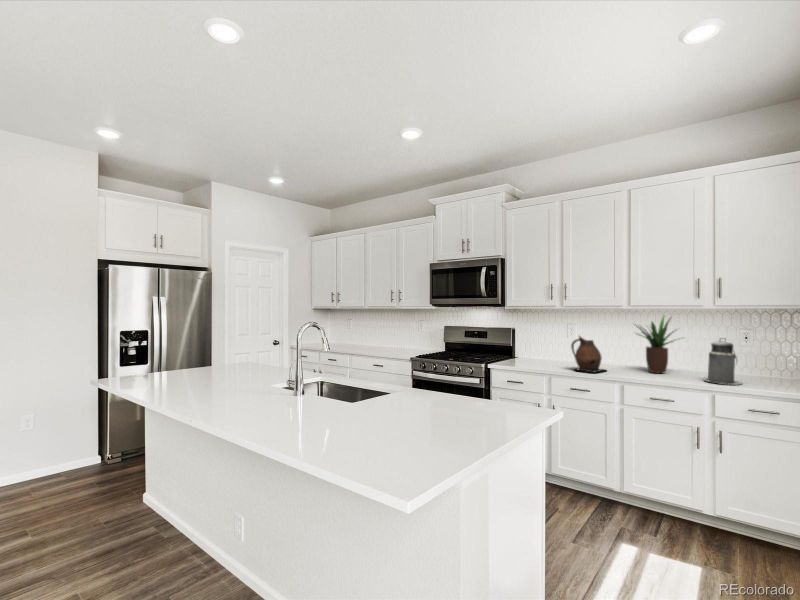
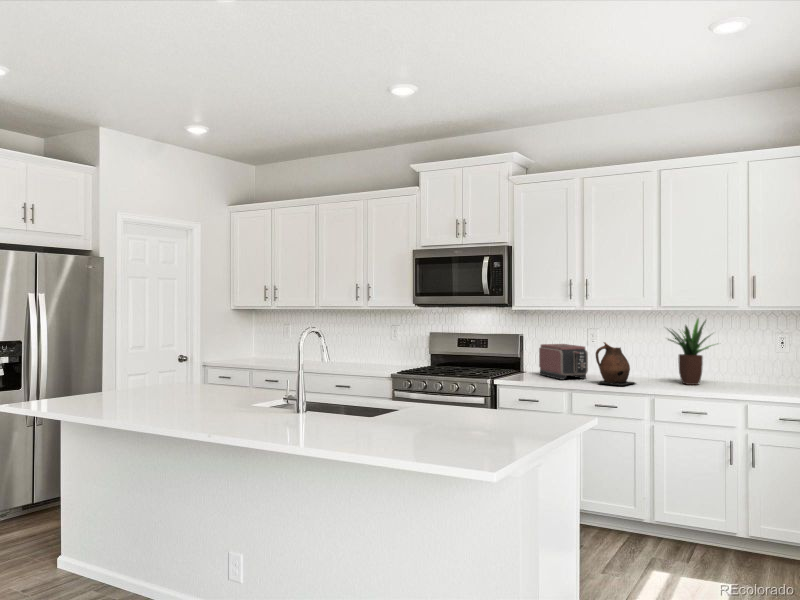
toaster: none [527,336,566,366] -> present [539,344,588,380]
canister: present [705,338,742,385] -> none [739,343,777,394]

